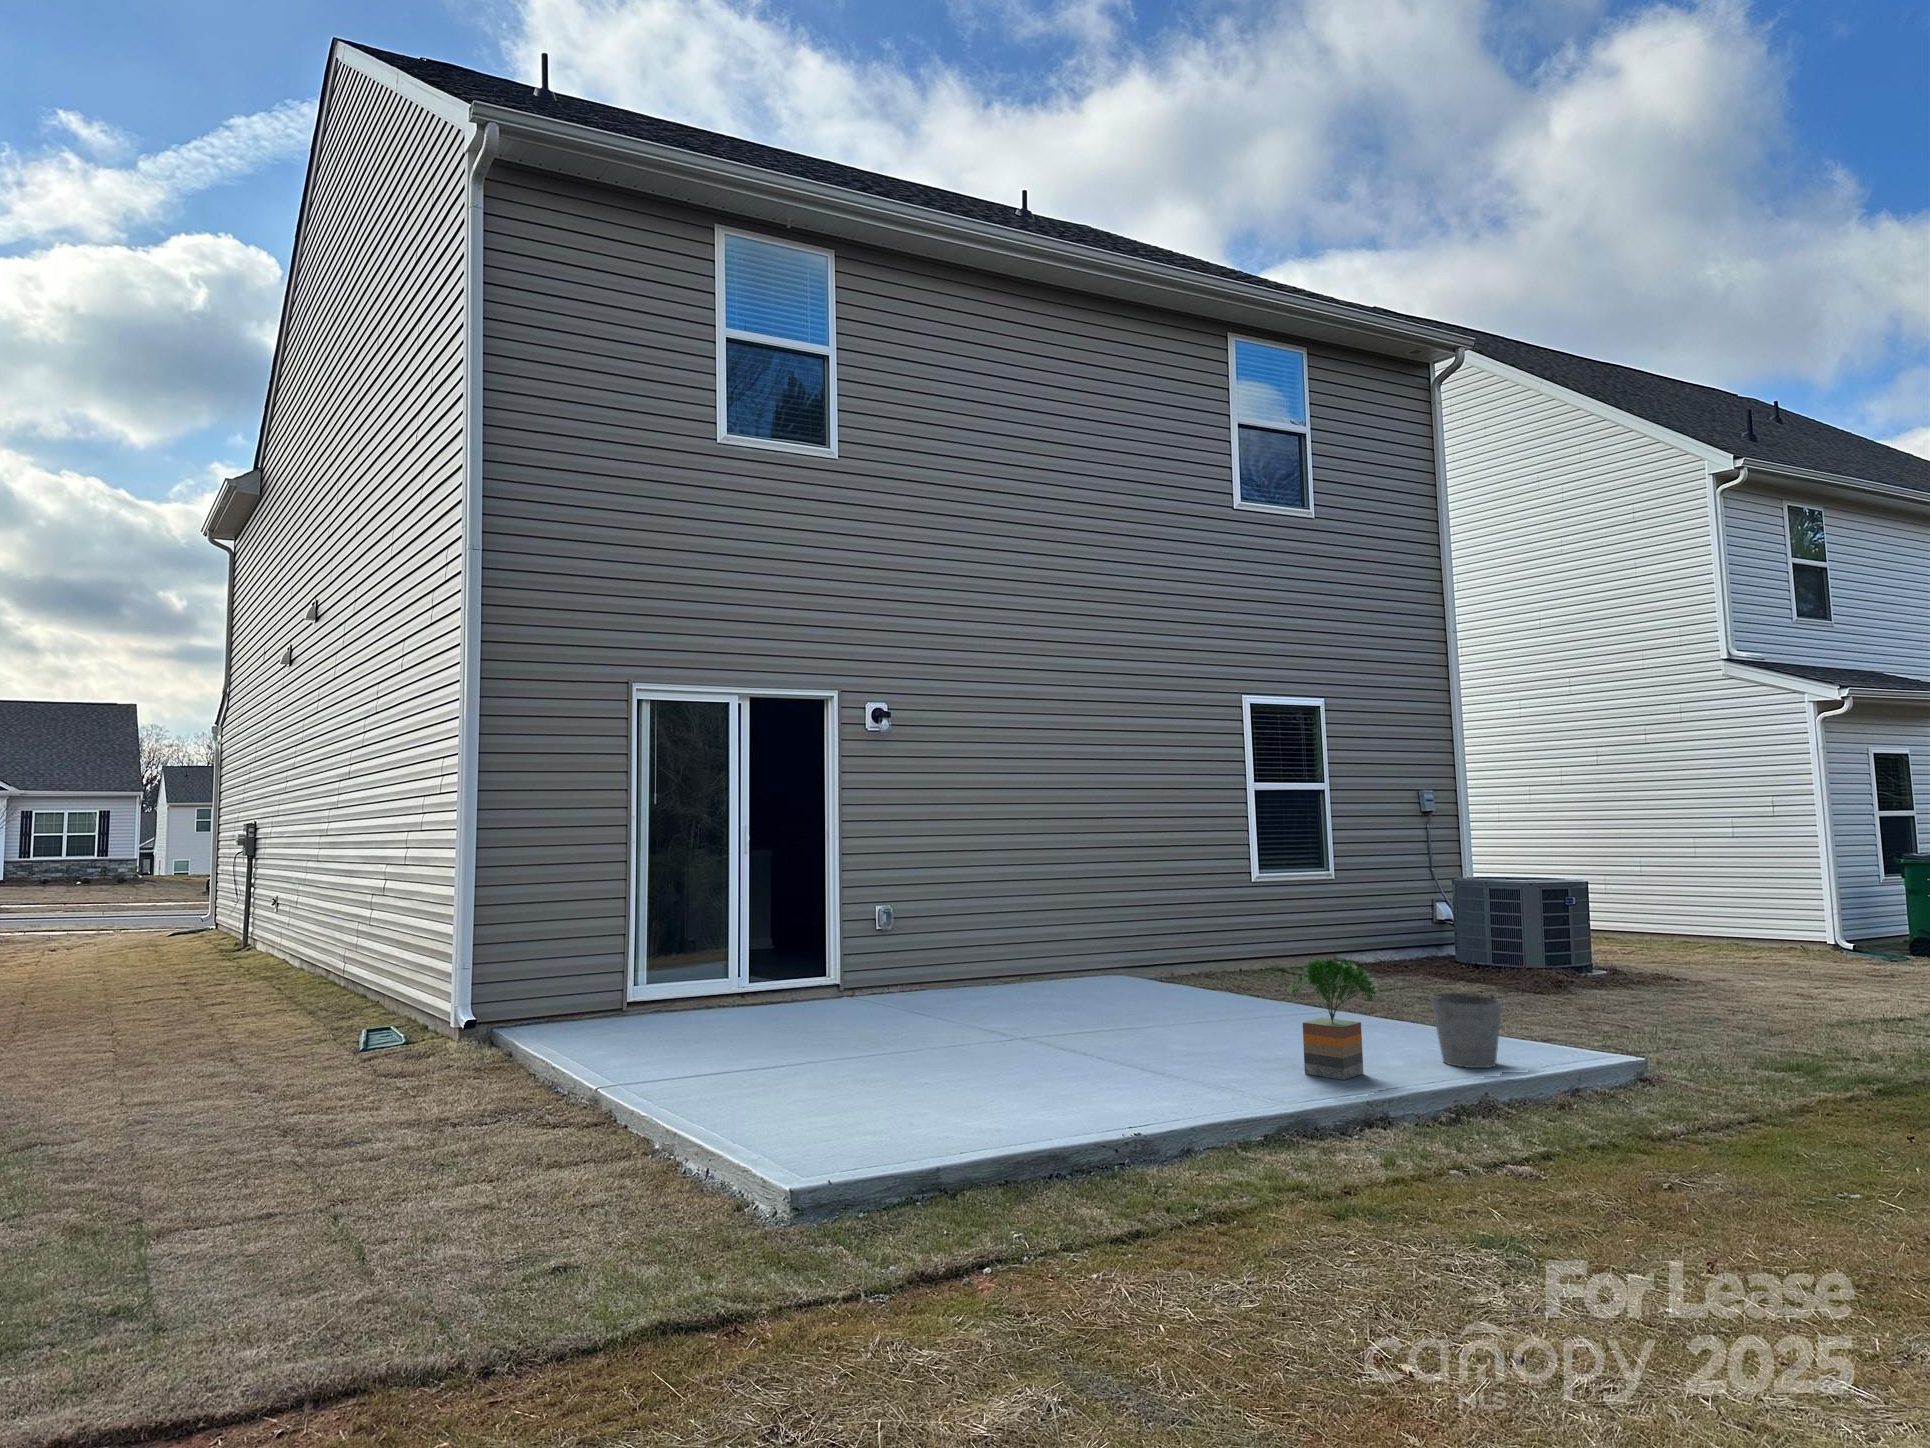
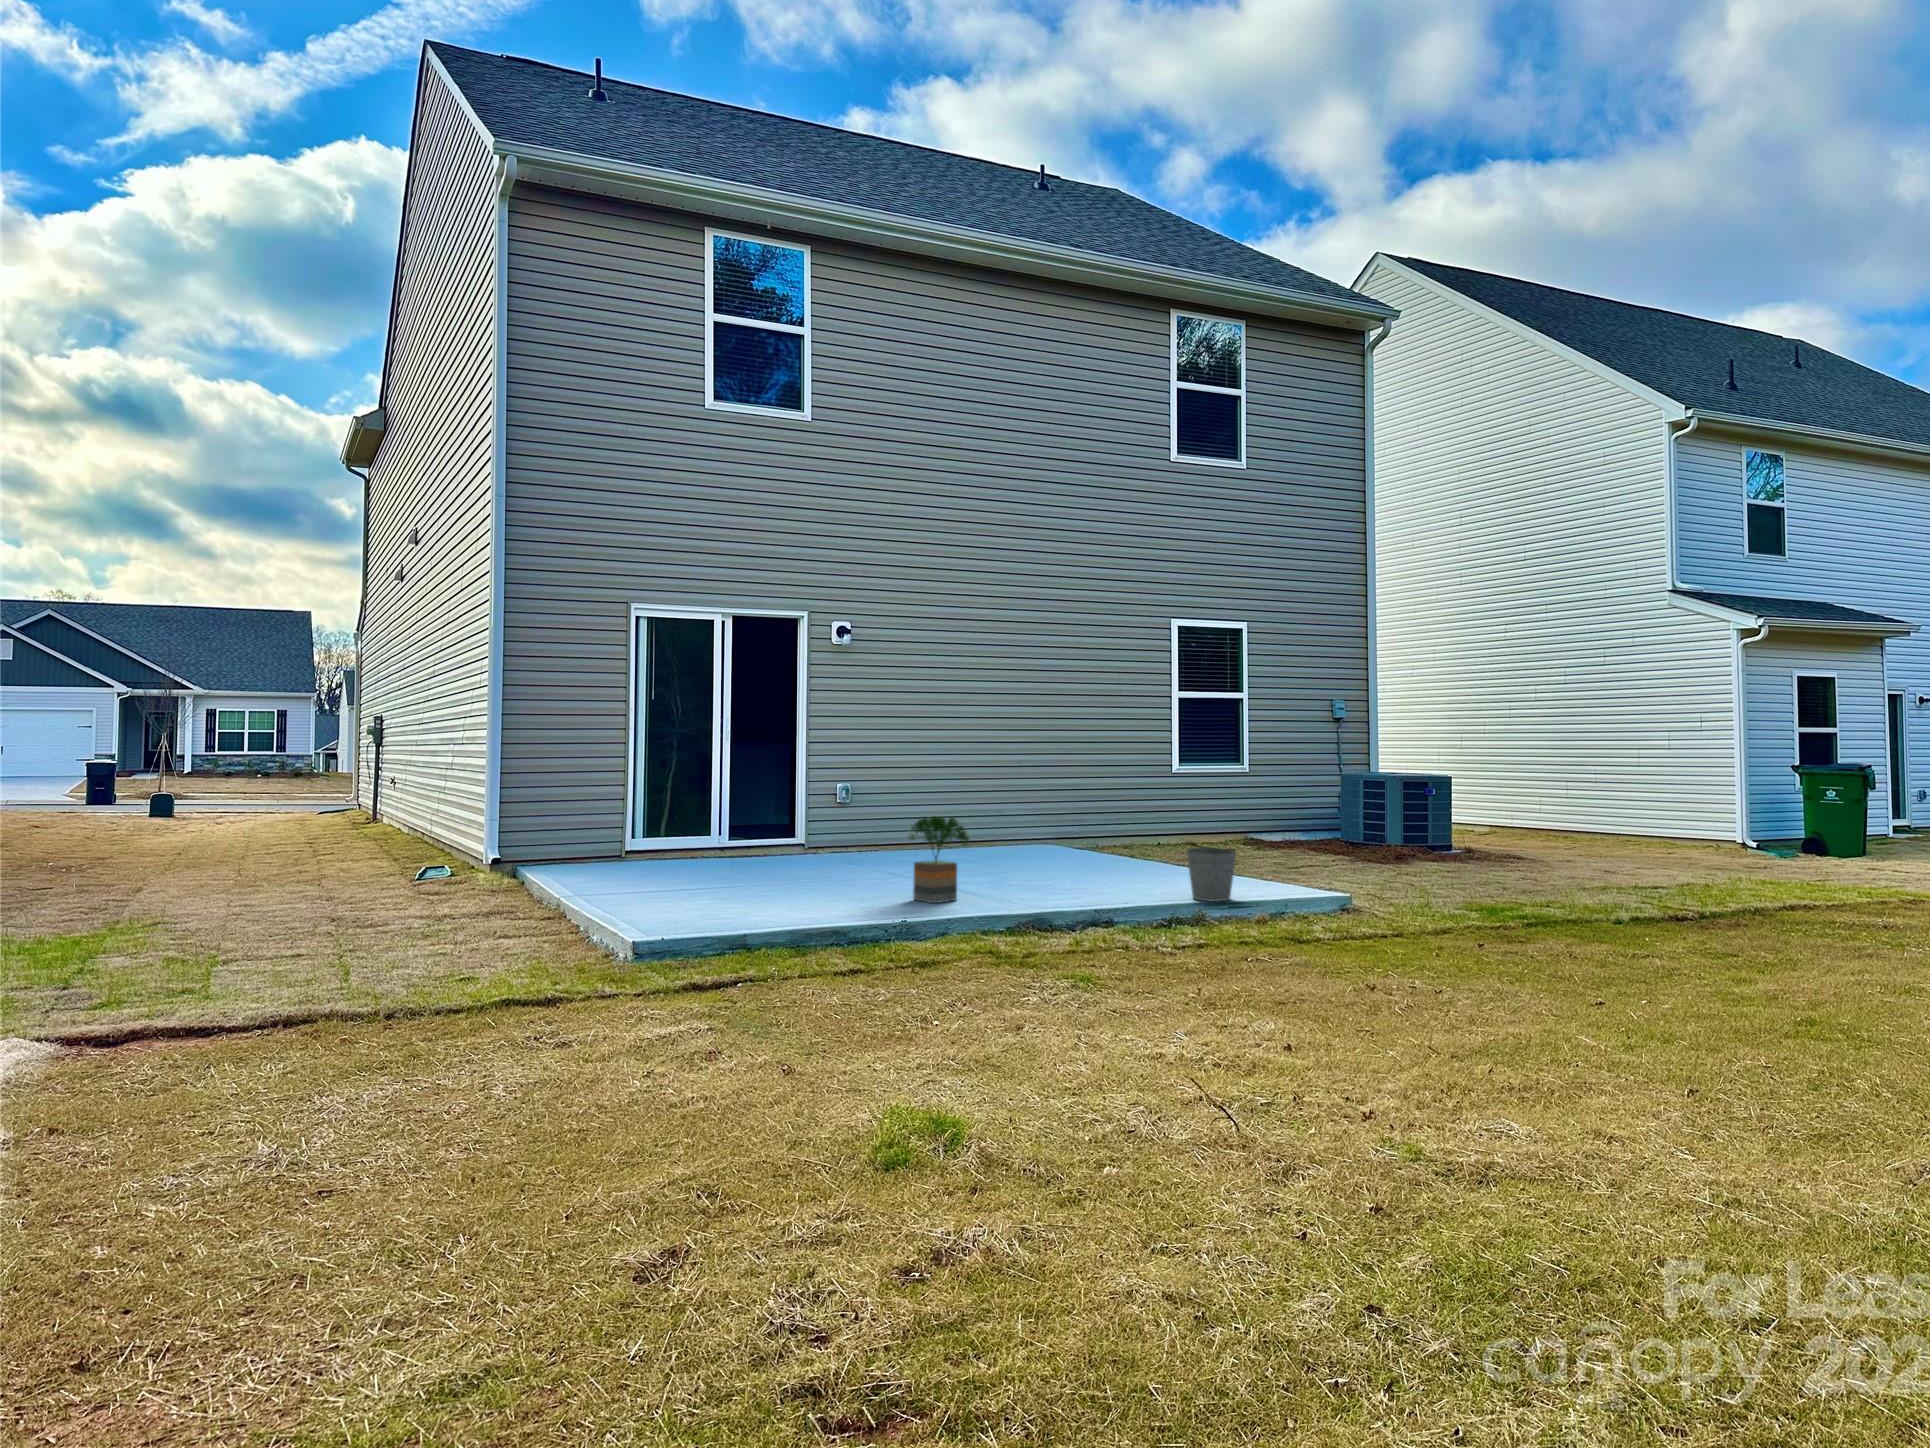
potted tree: present [1290,959,1378,1080] -> present [909,816,970,903]

